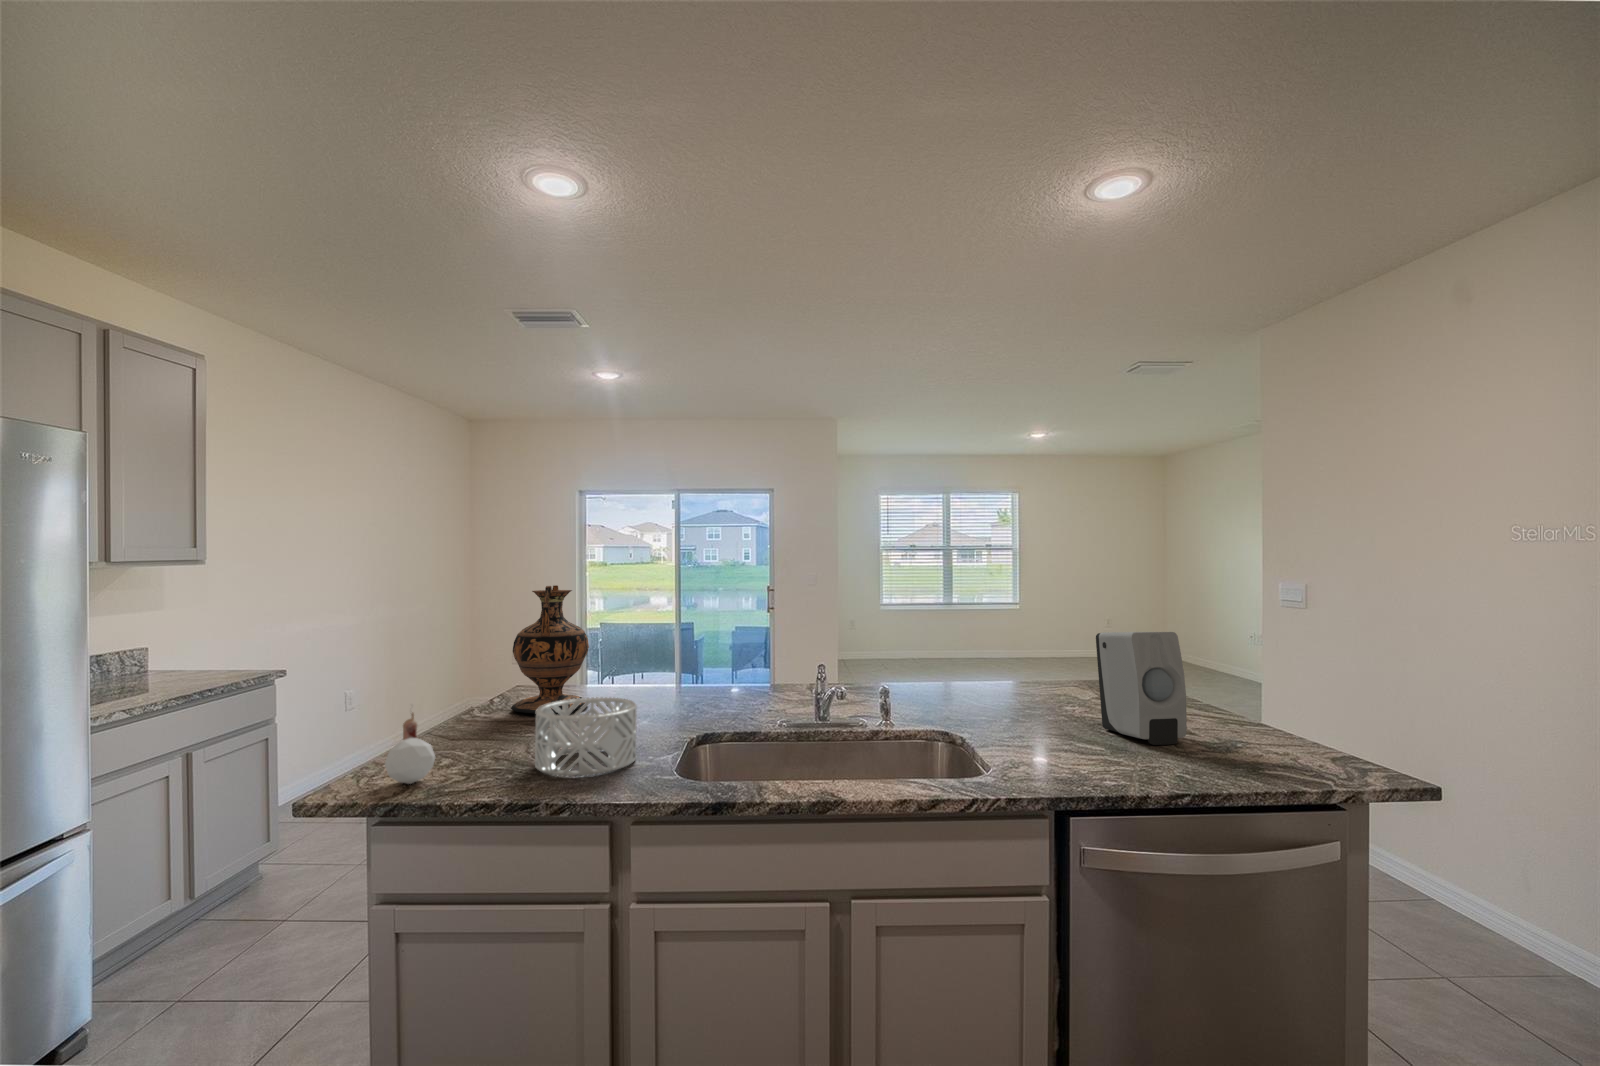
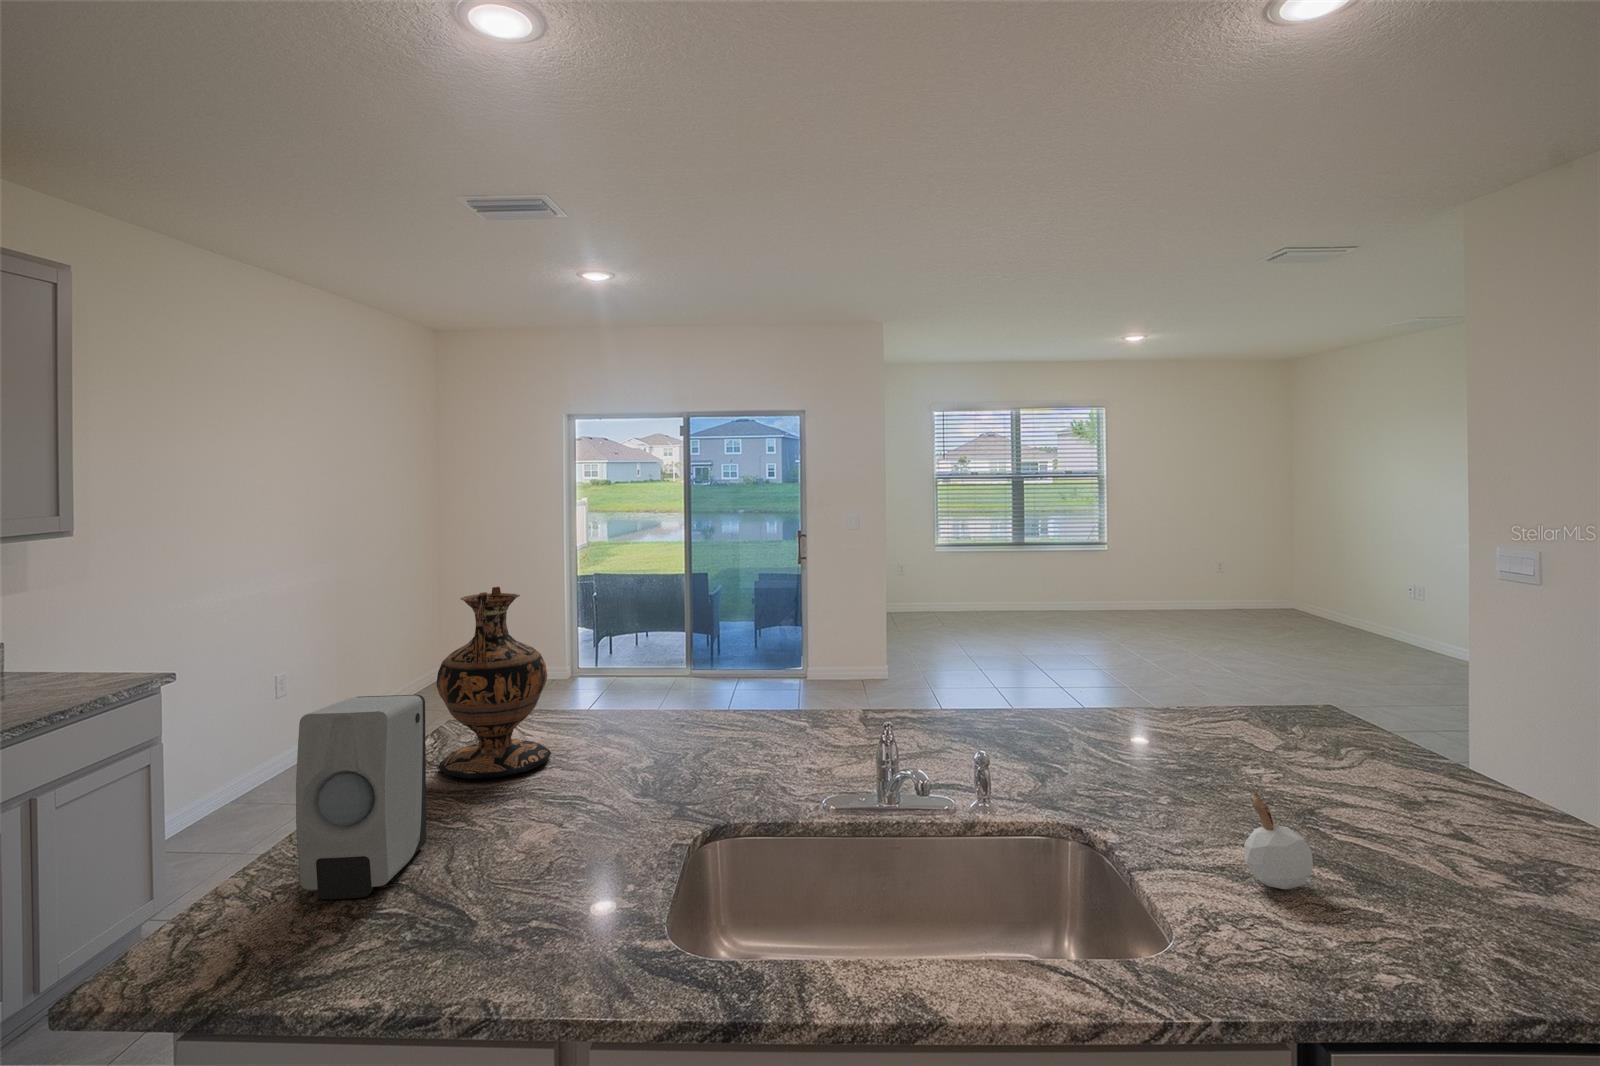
soap dispenser: present [1096,632,1187,745] -> present [296,695,426,899]
decorative bowl: present [535,697,637,776] -> none [446,791,607,942]
candle: present [385,712,435,784] -> present [1244,776,1313,889]

